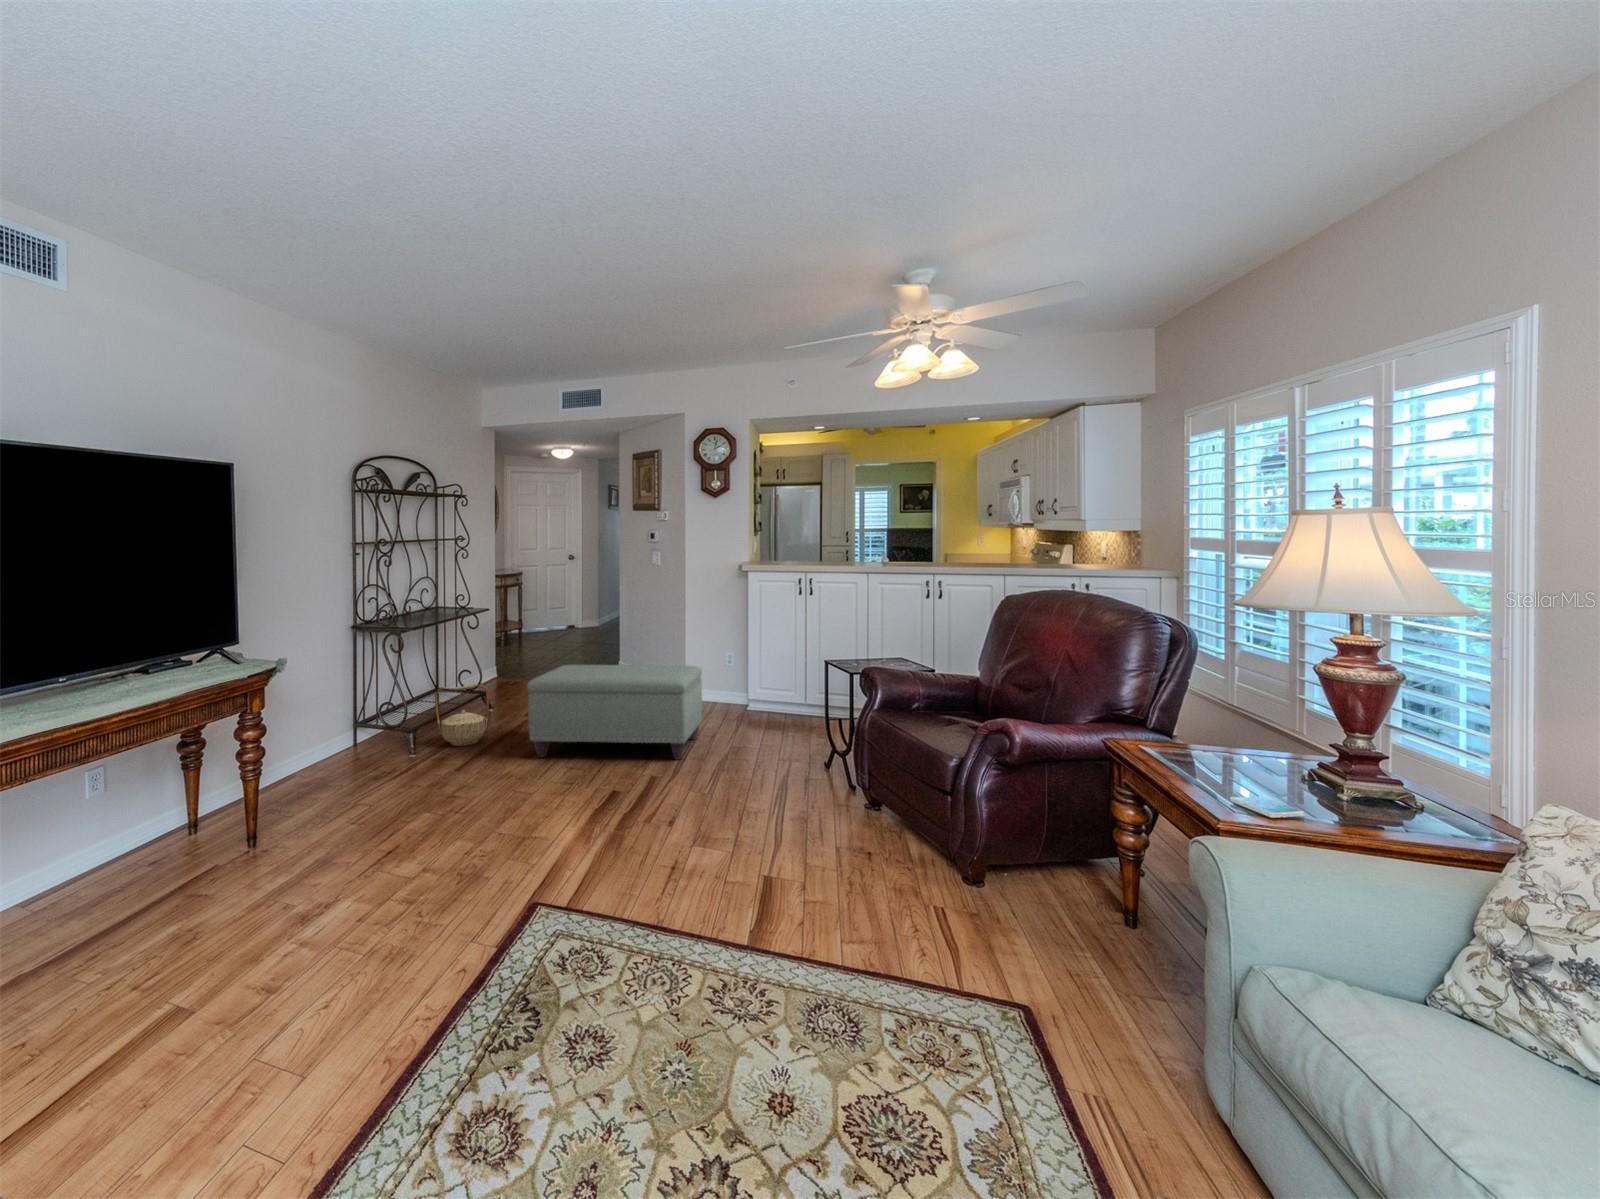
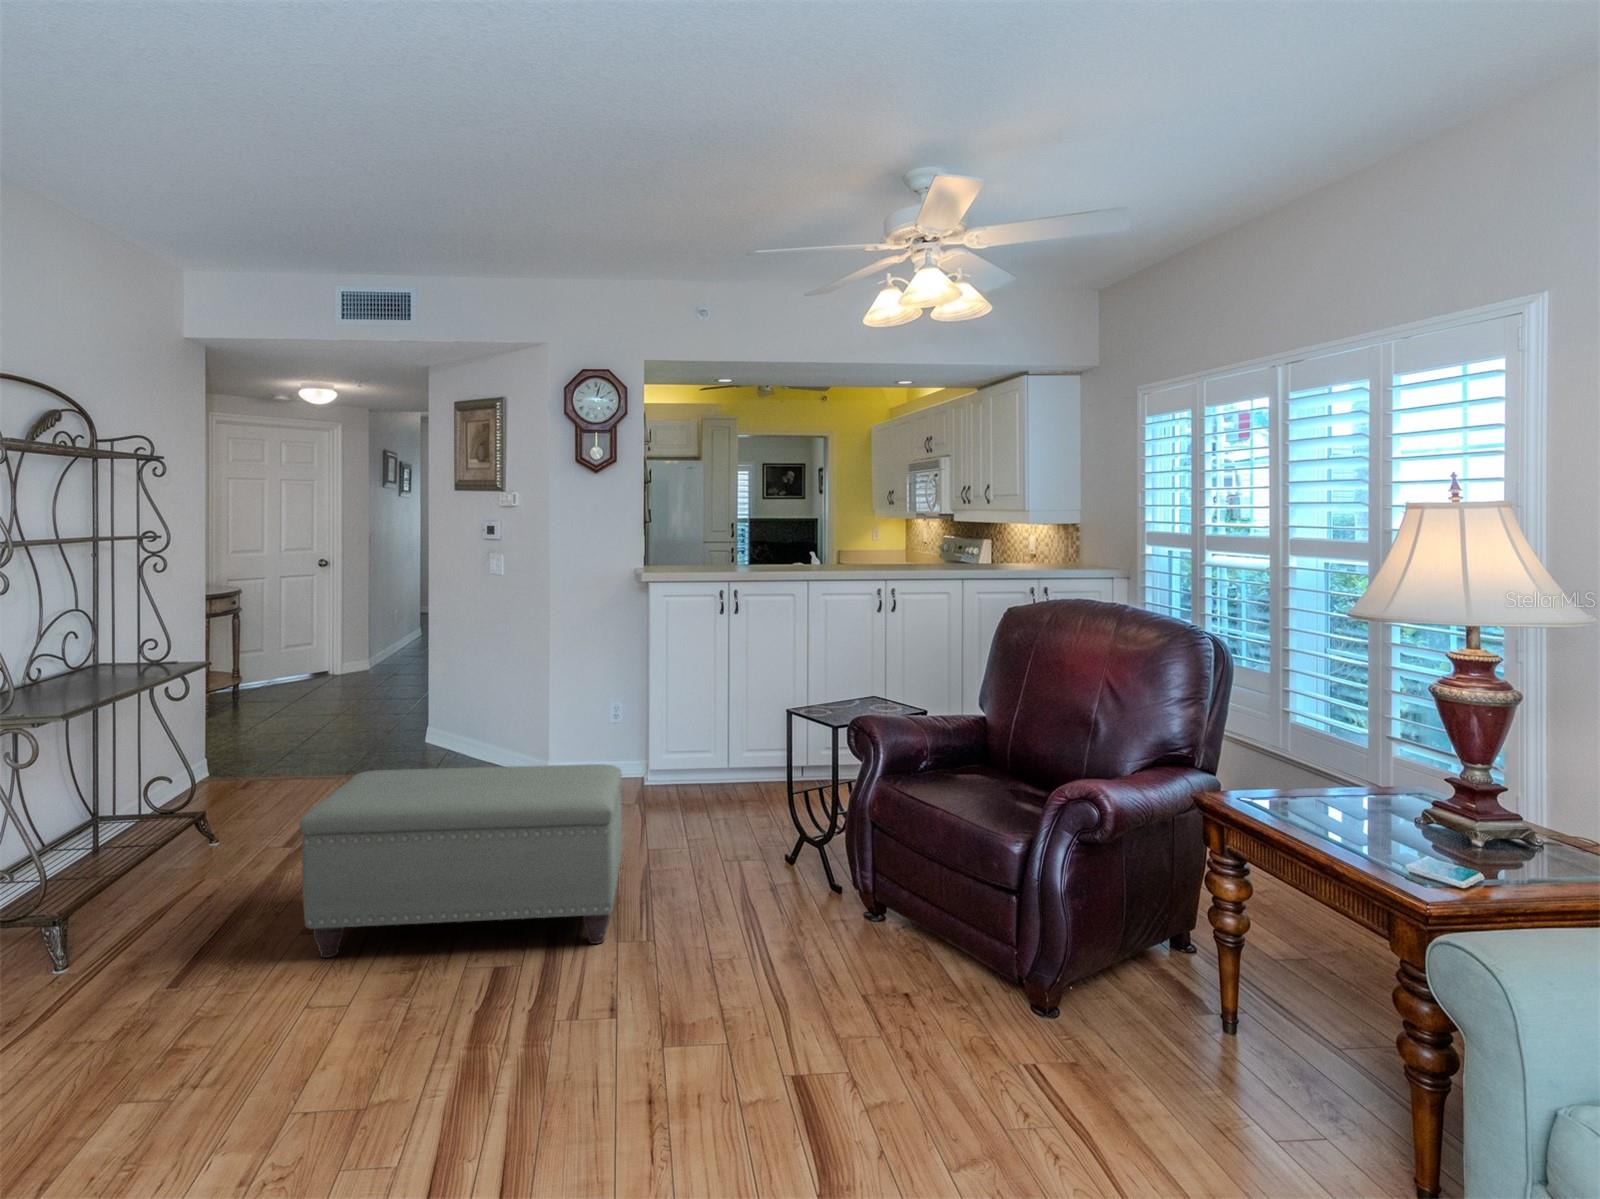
basket: present [435,684,489,746] -> none [98,817,212,940]

